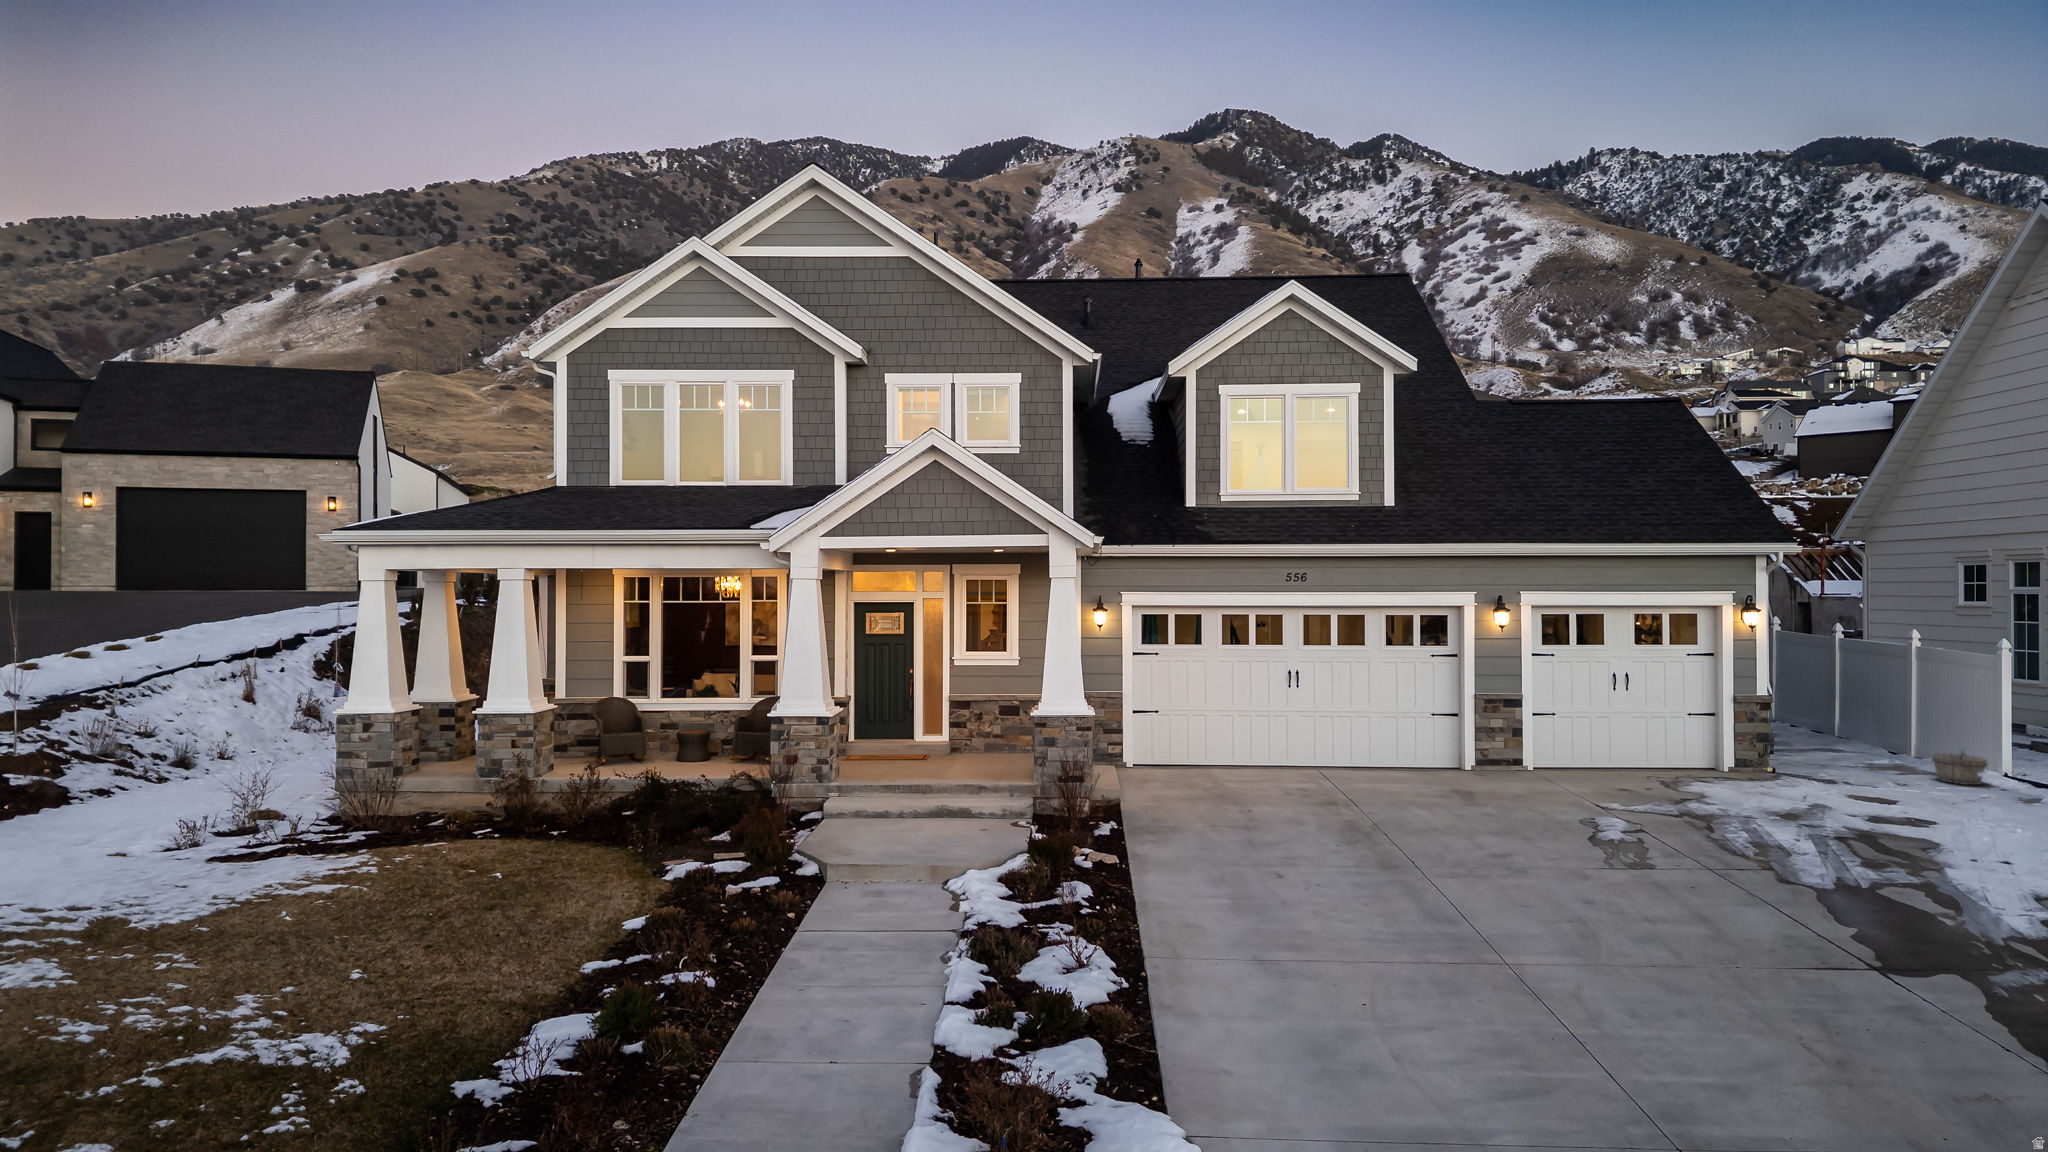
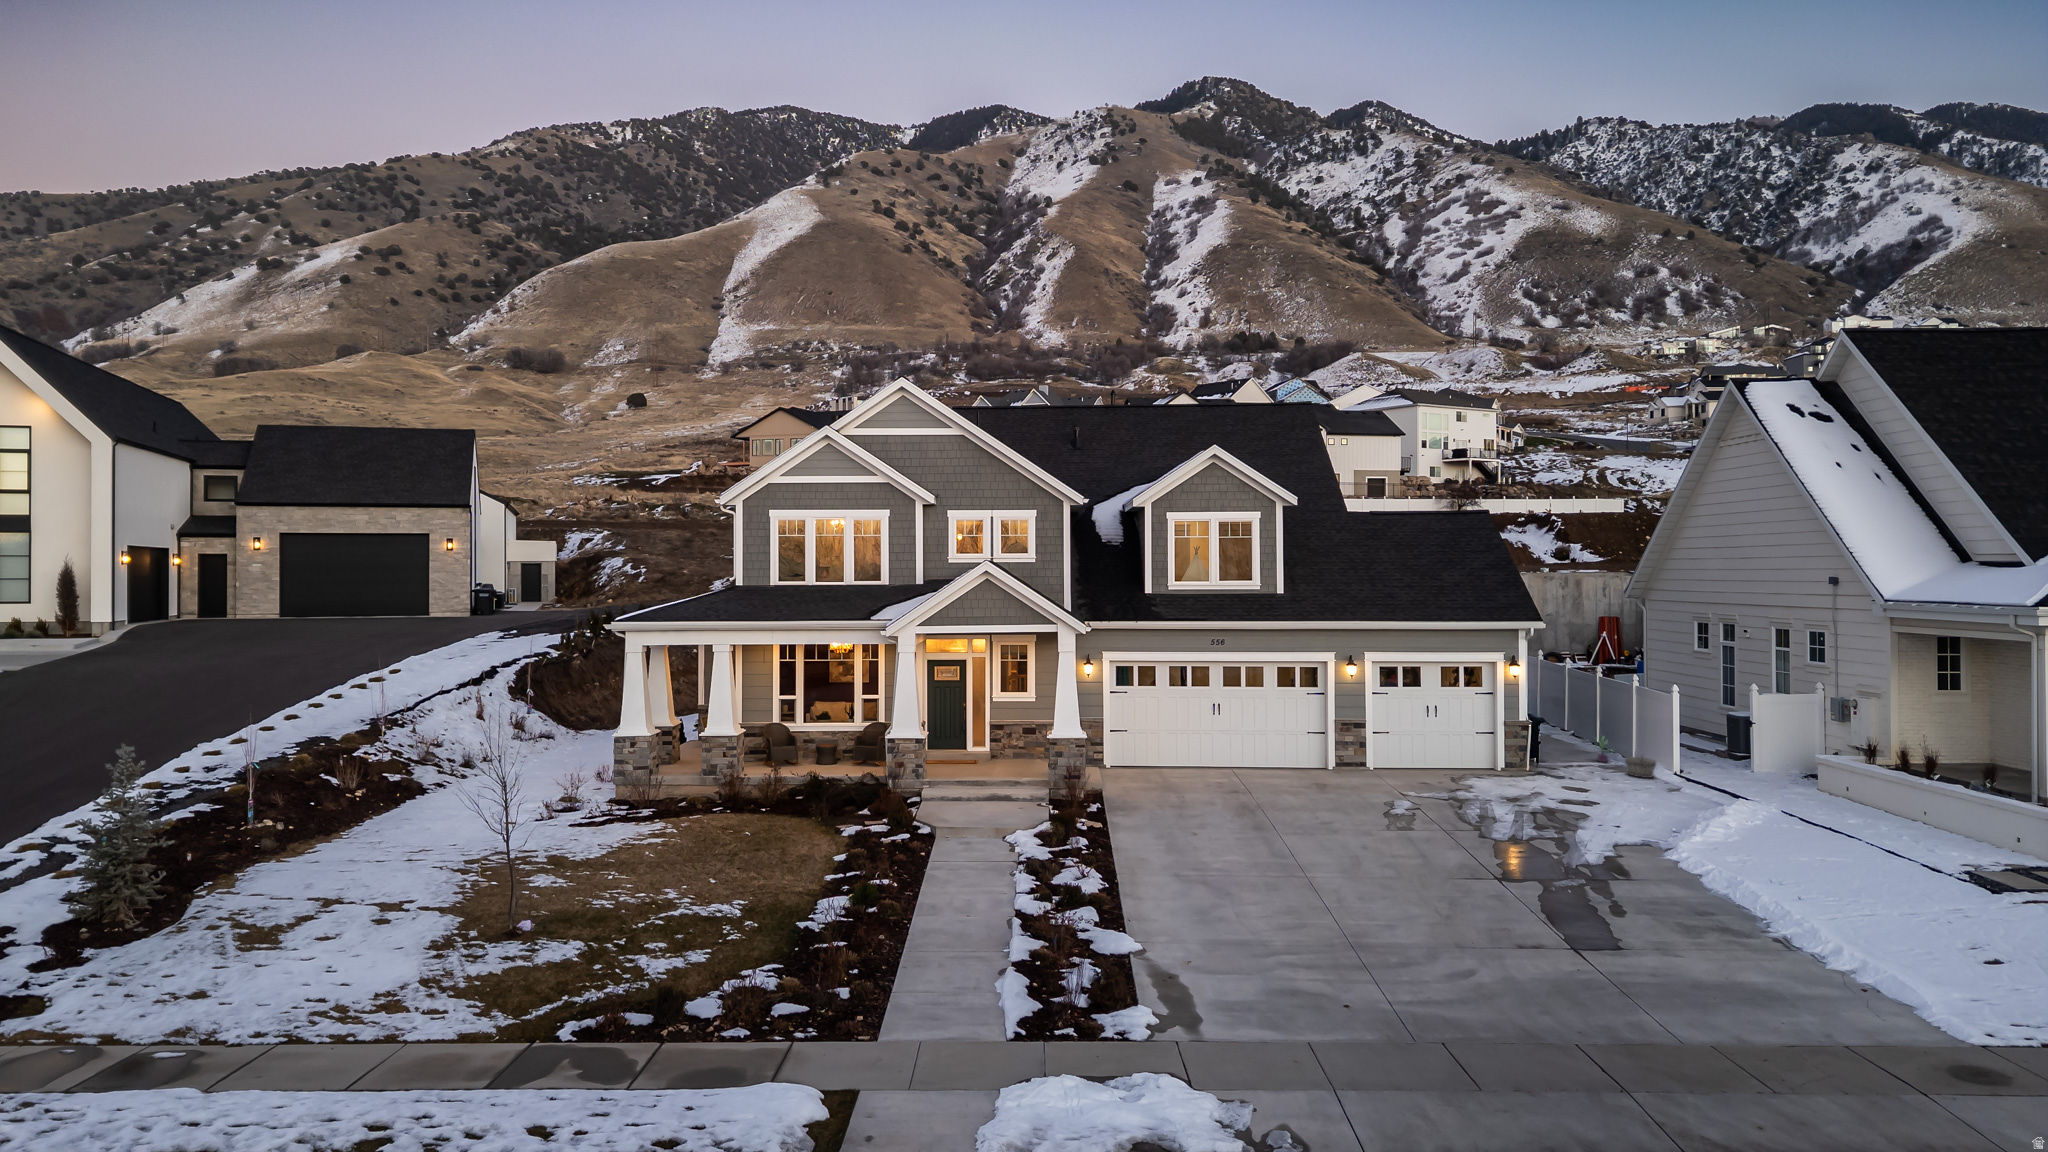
decorative plant: none [1853,722,1907,762] -> present [1597,738,1608,762]

